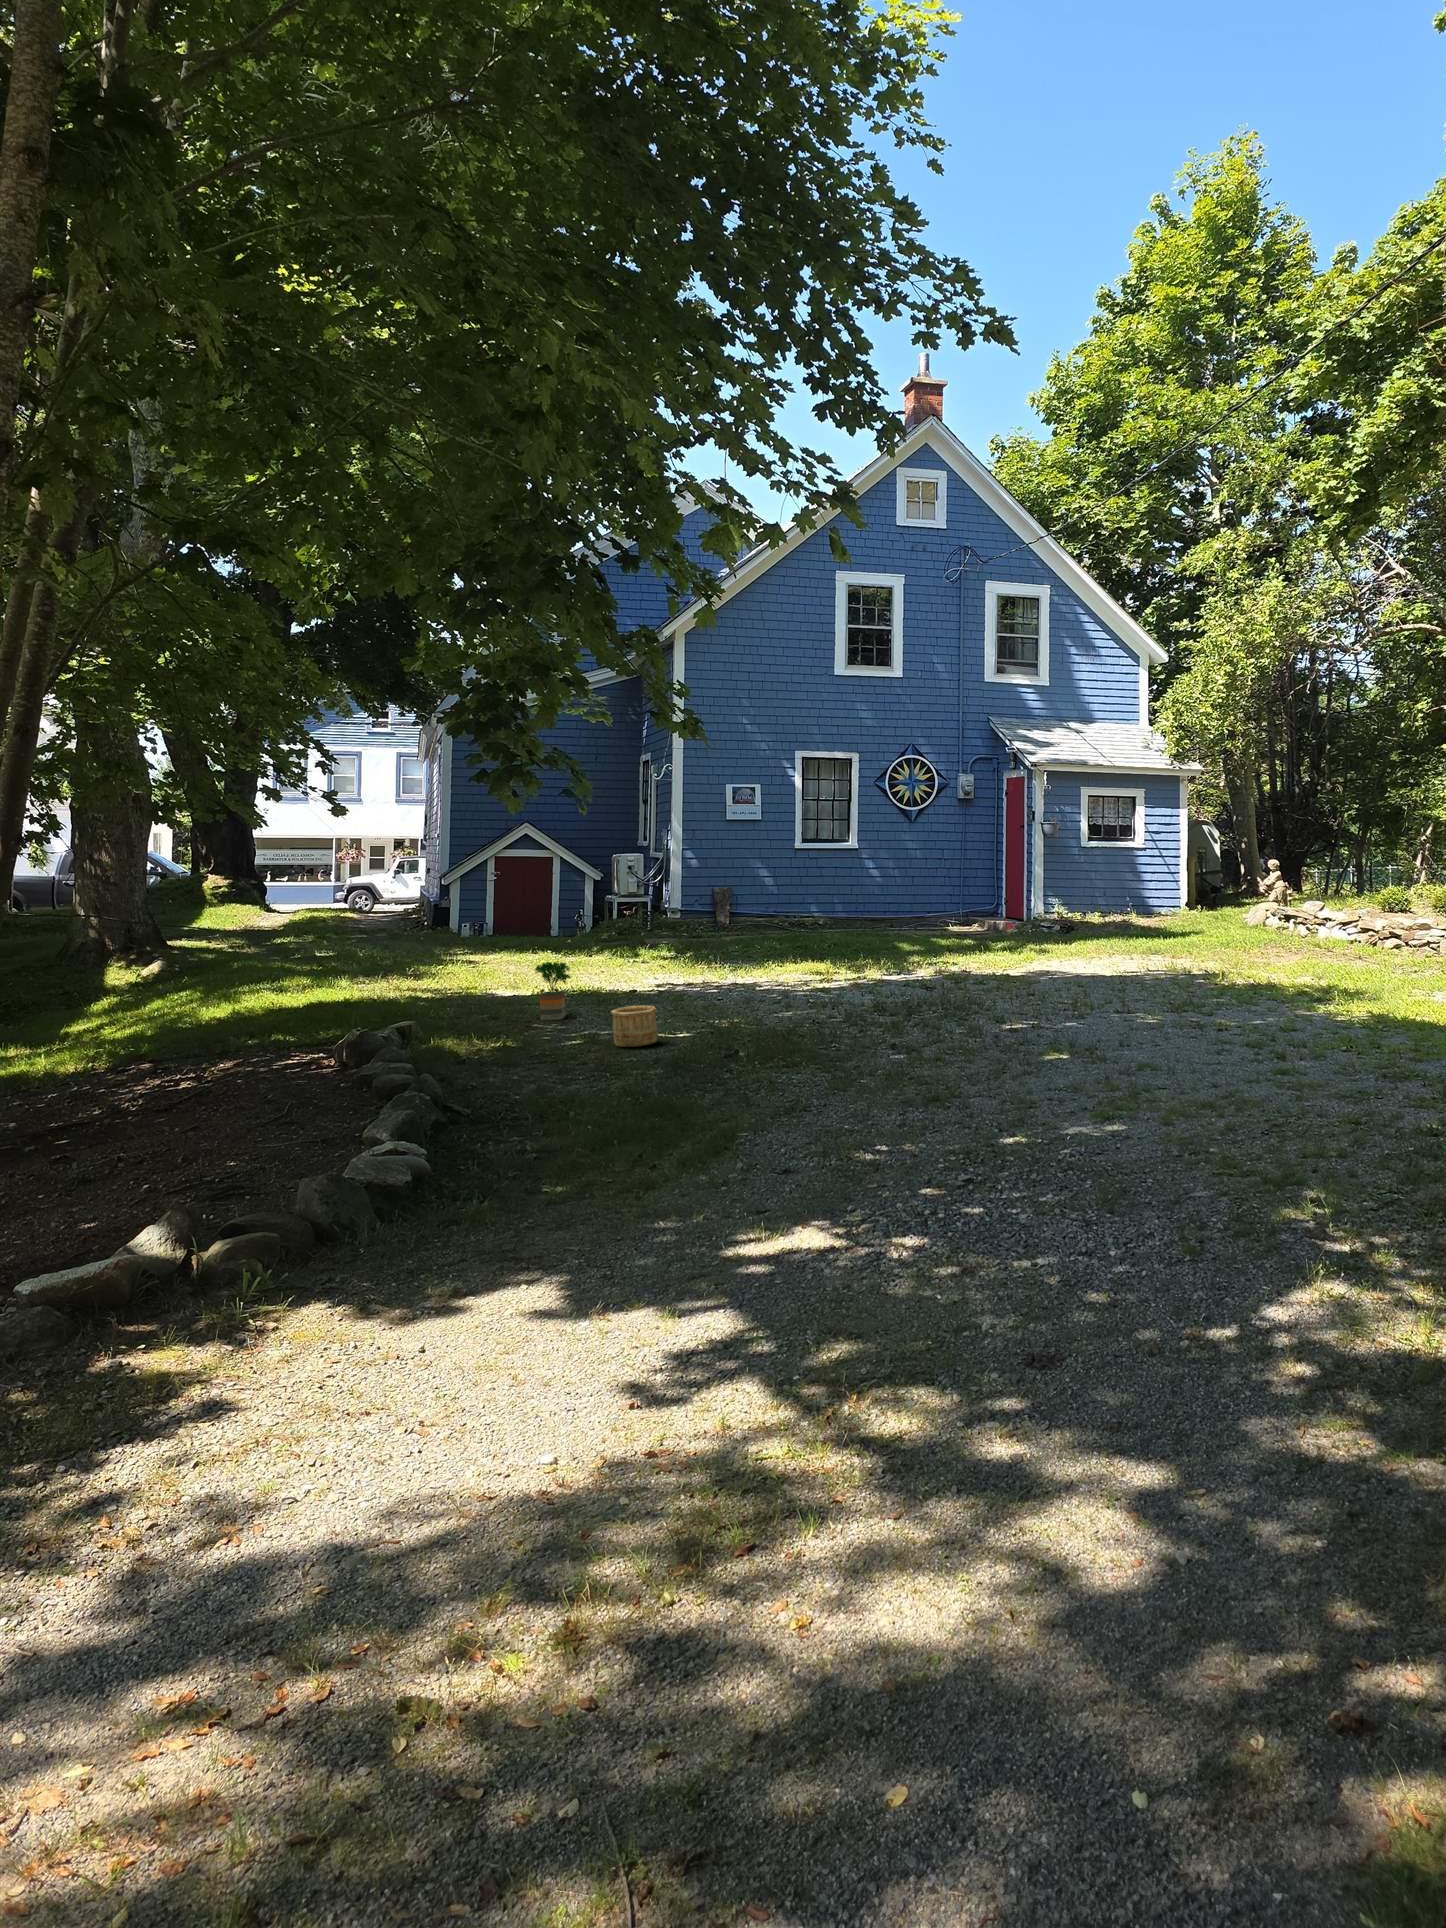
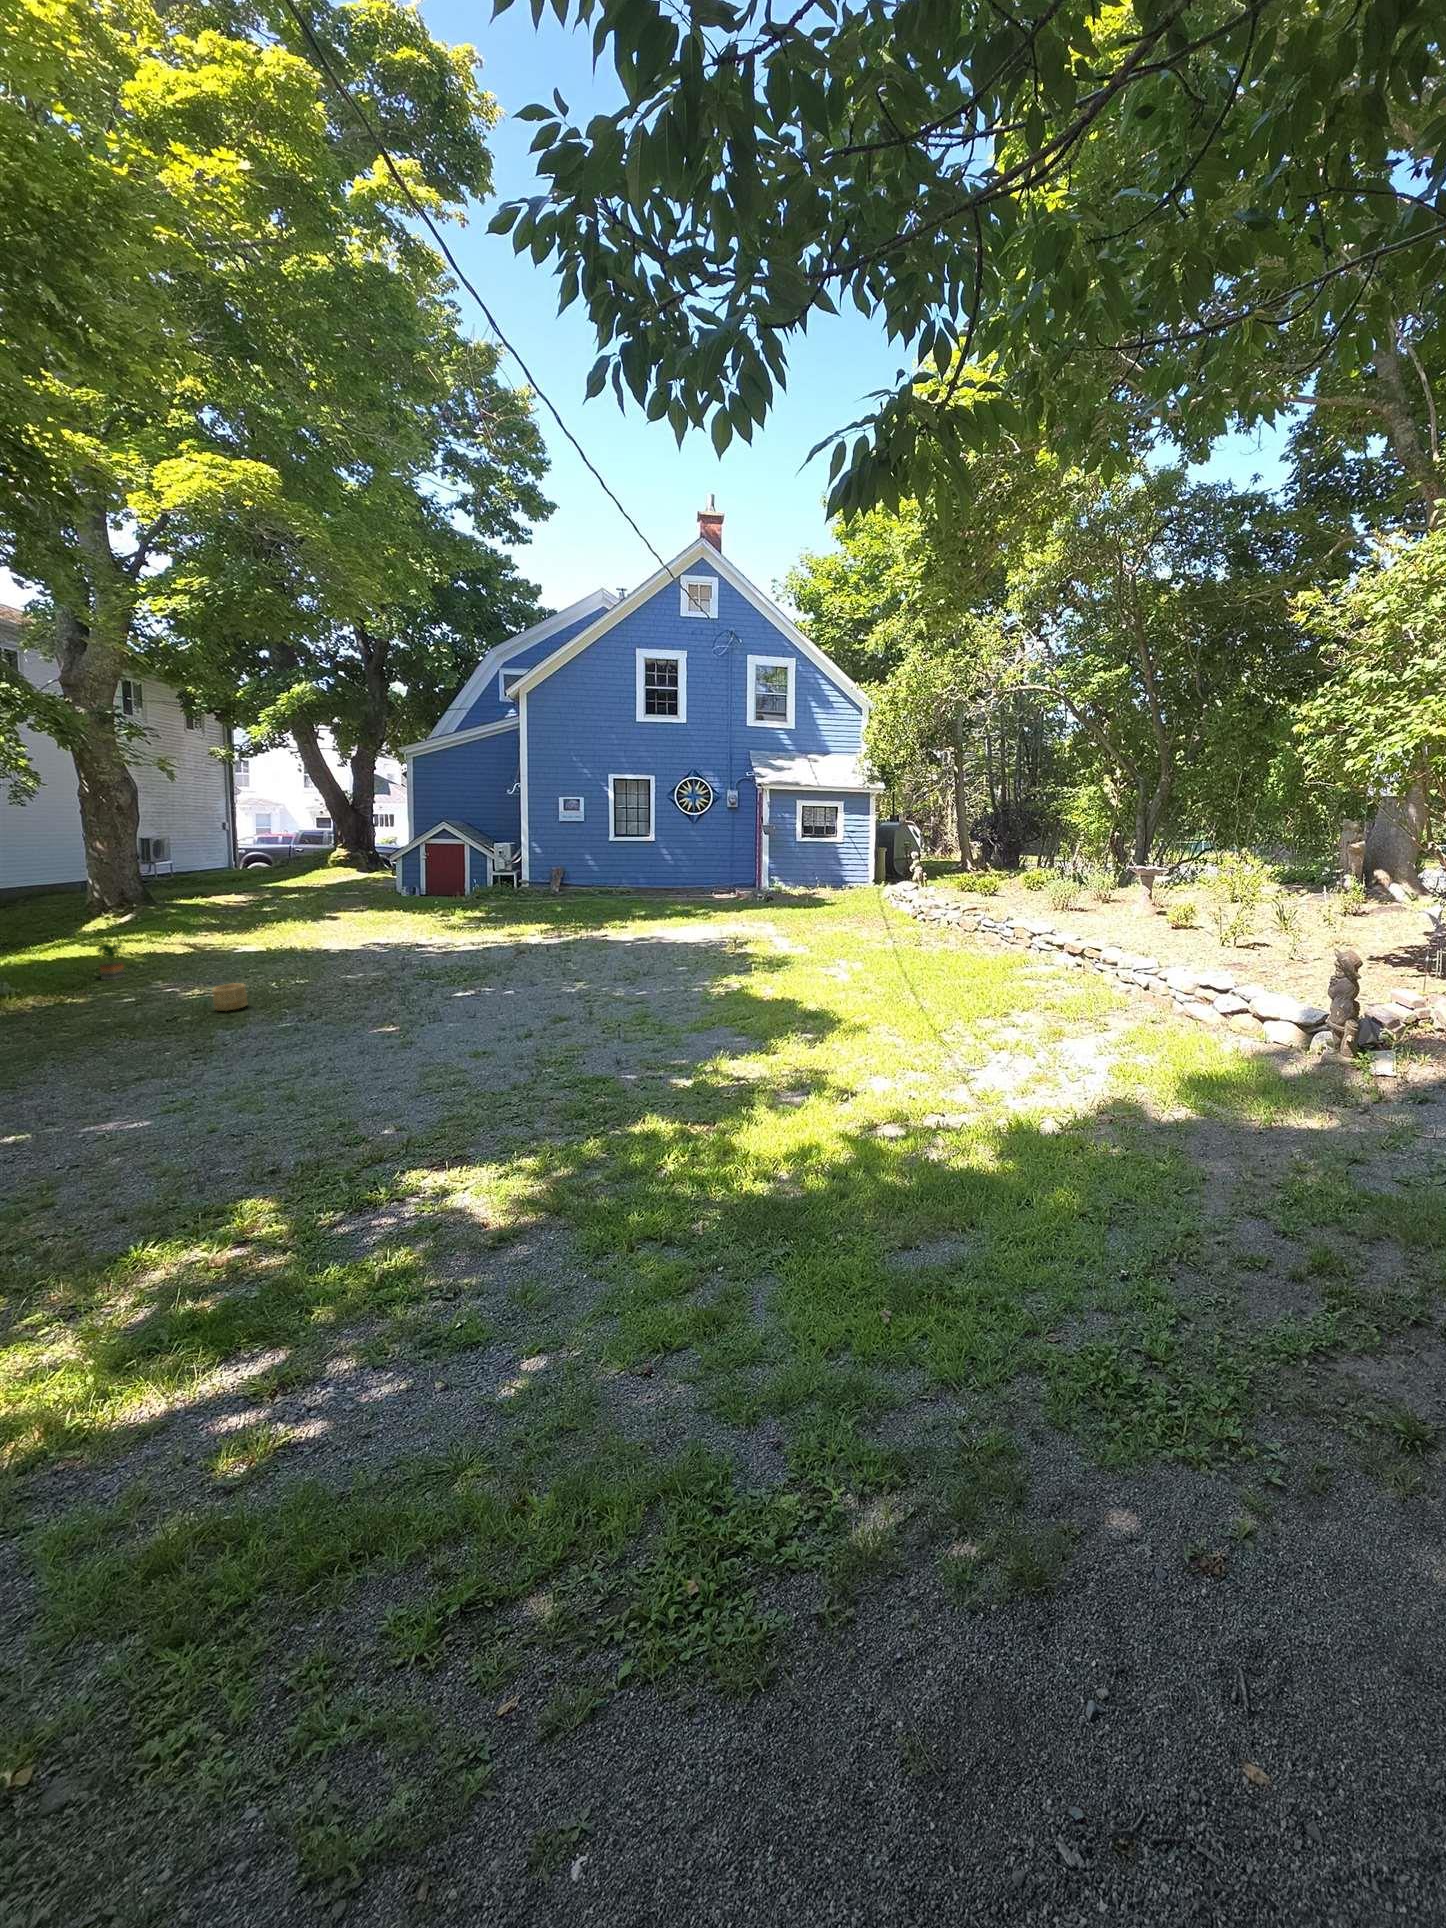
potted tree: present [535,962,571,1020] -> present [97,943,125,980]

